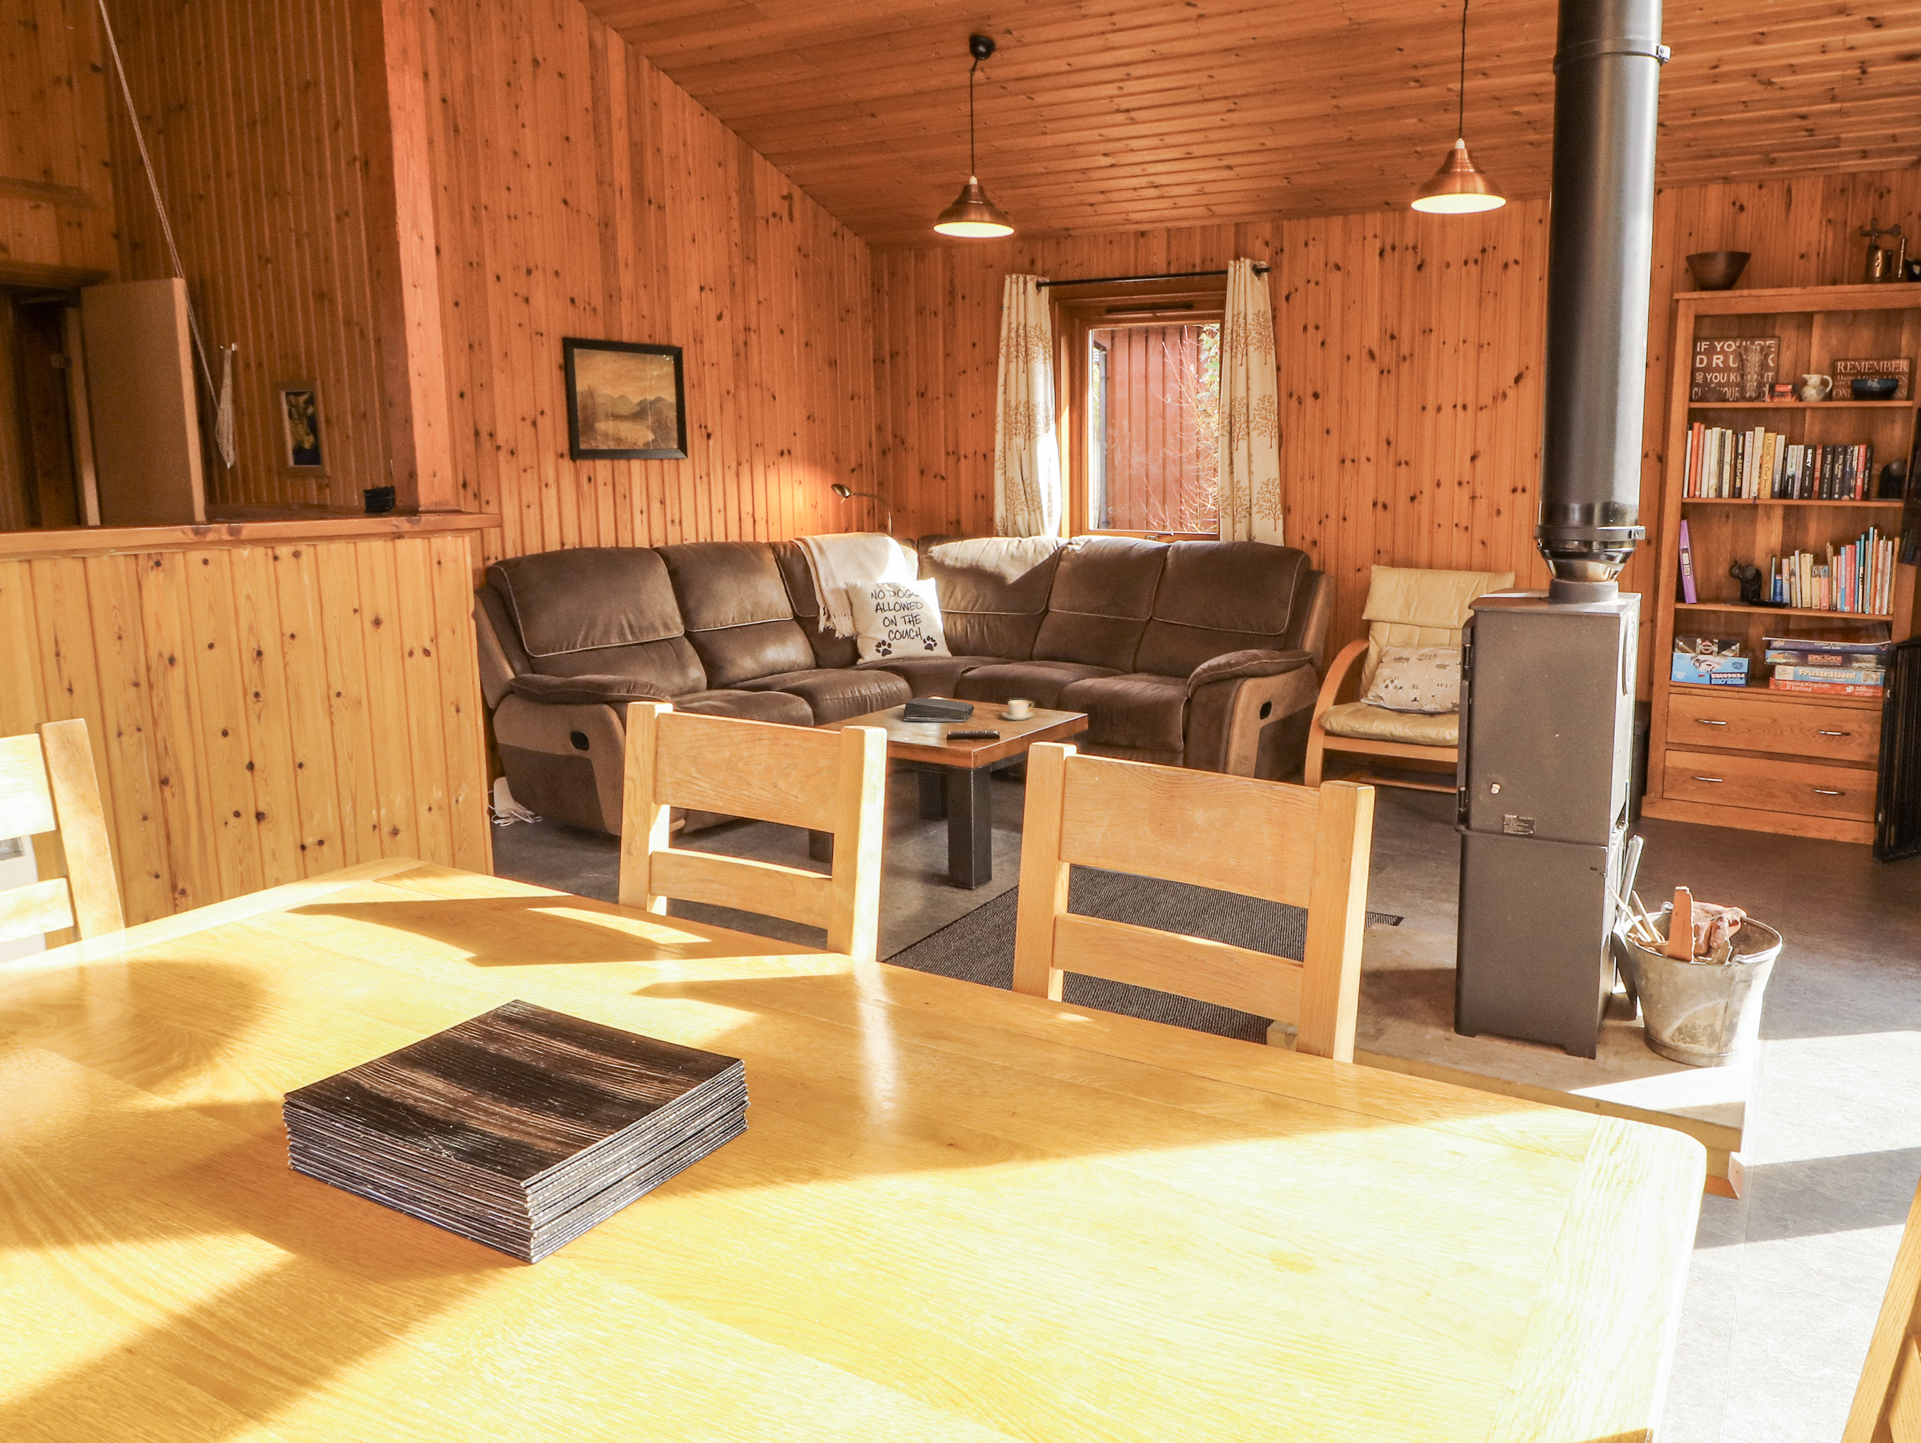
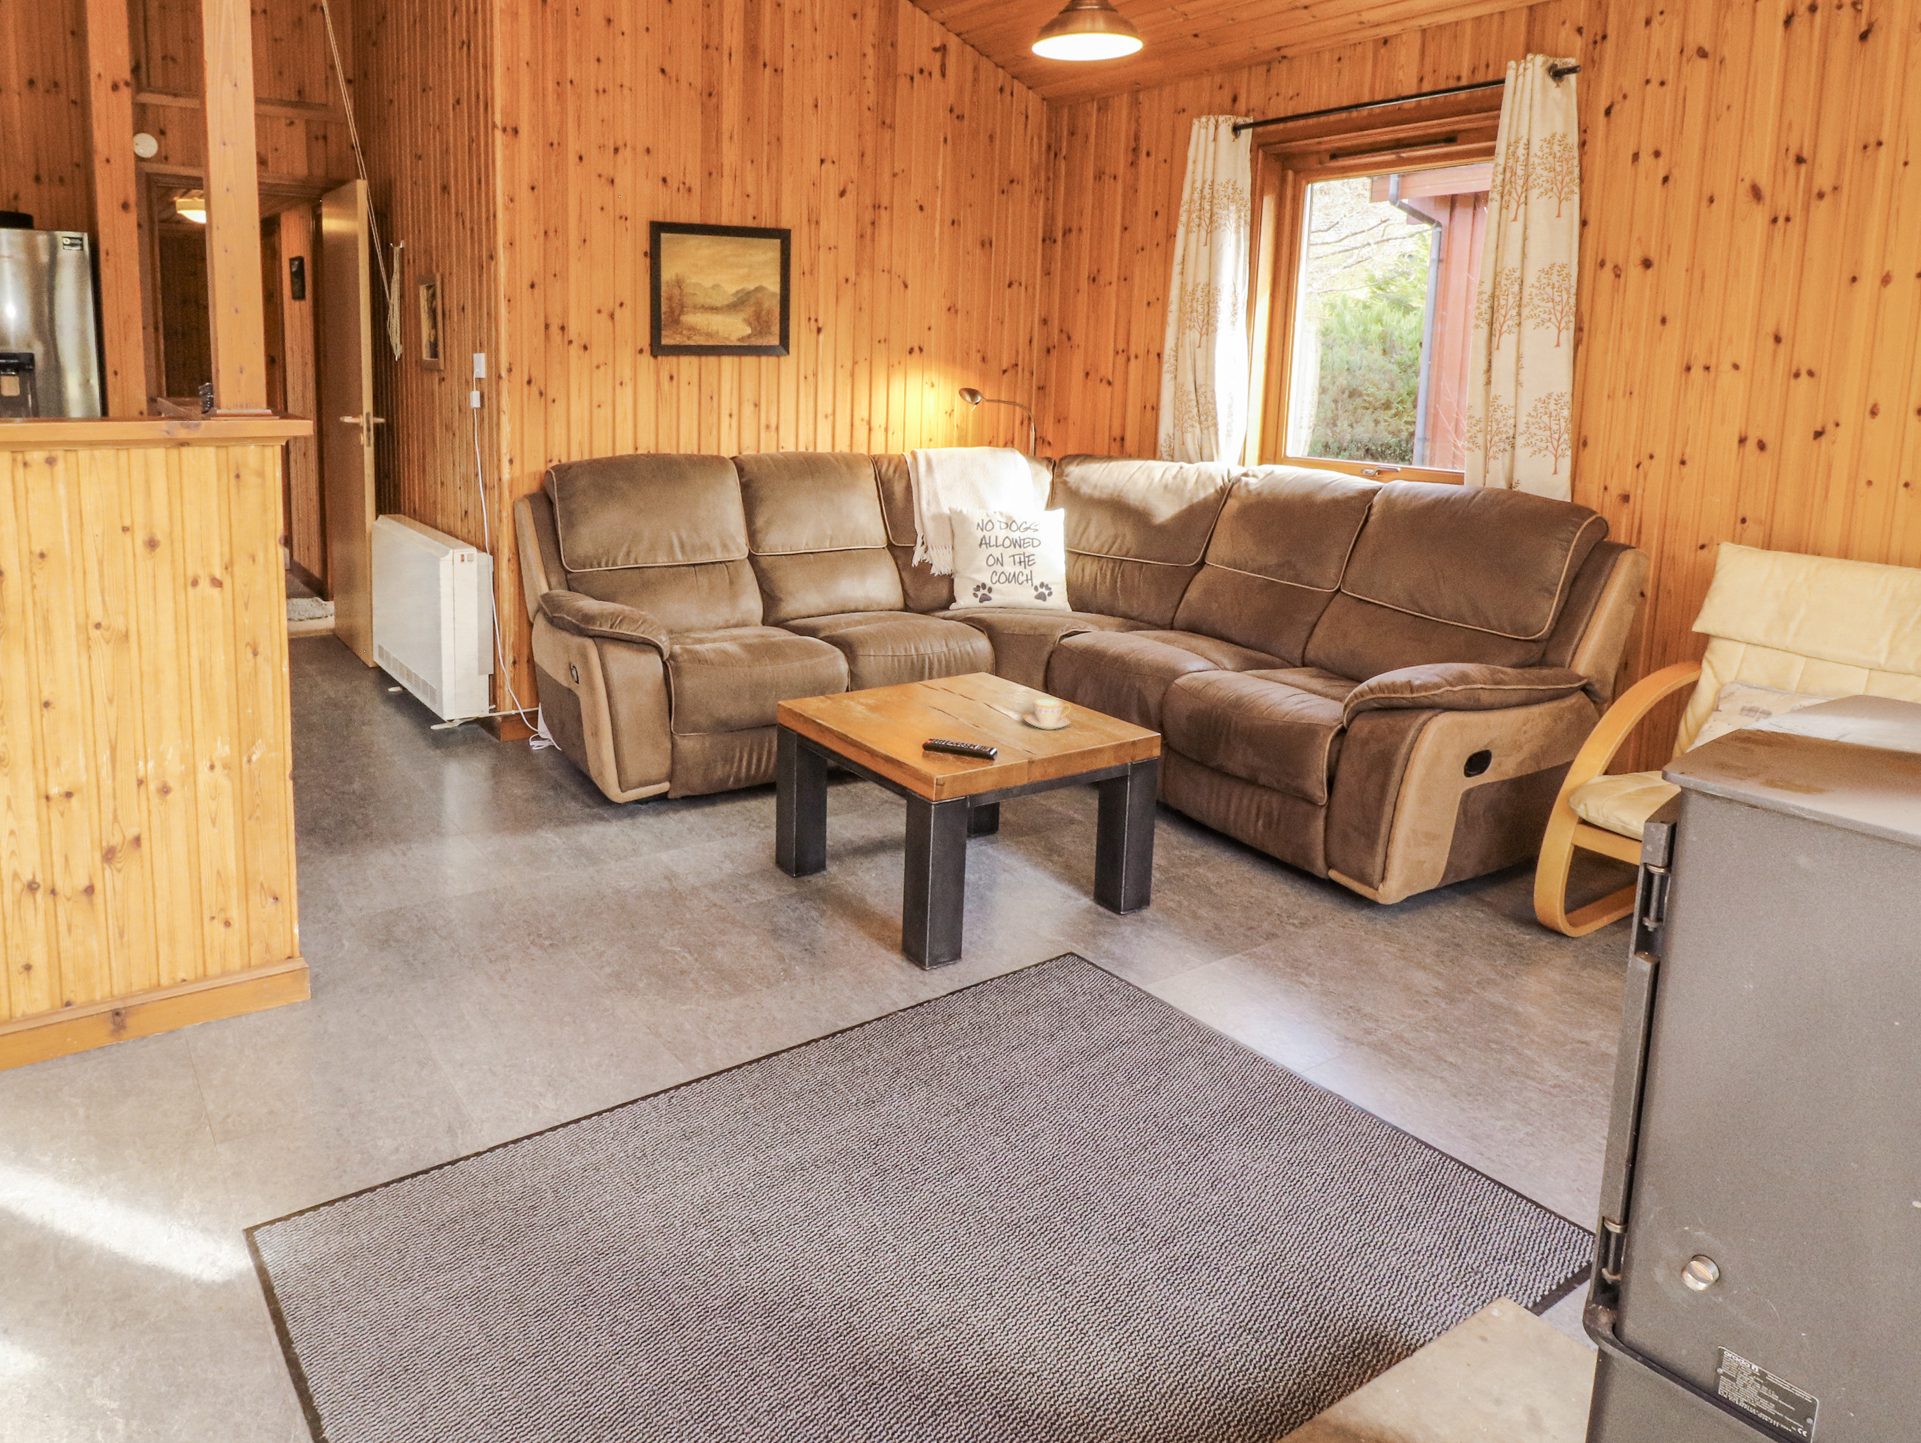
book: present [904,698,974,722] -> none [897,676,999,720]

